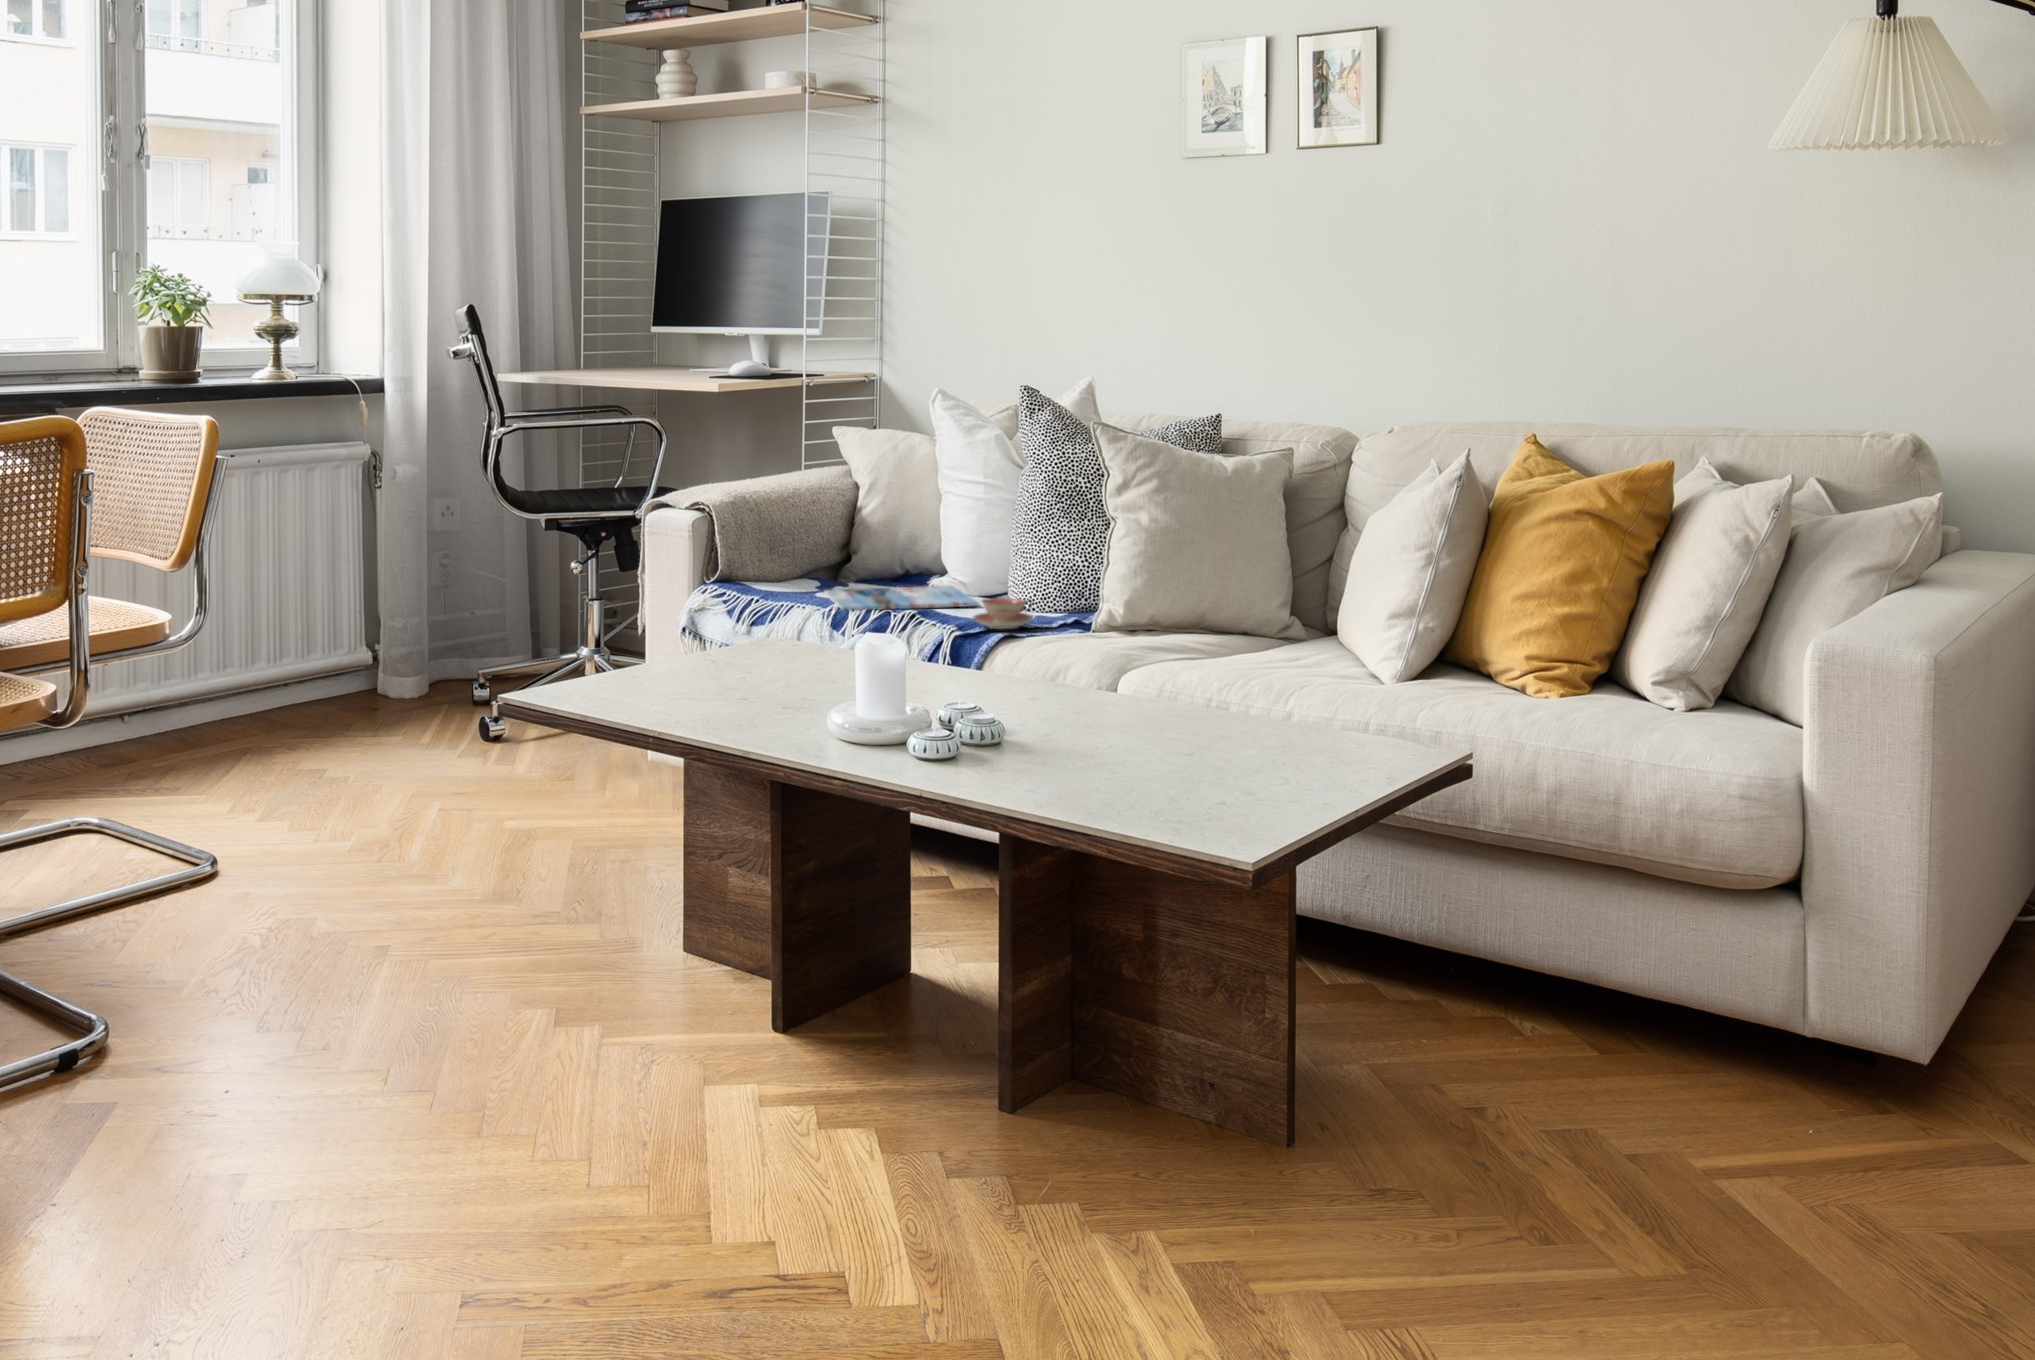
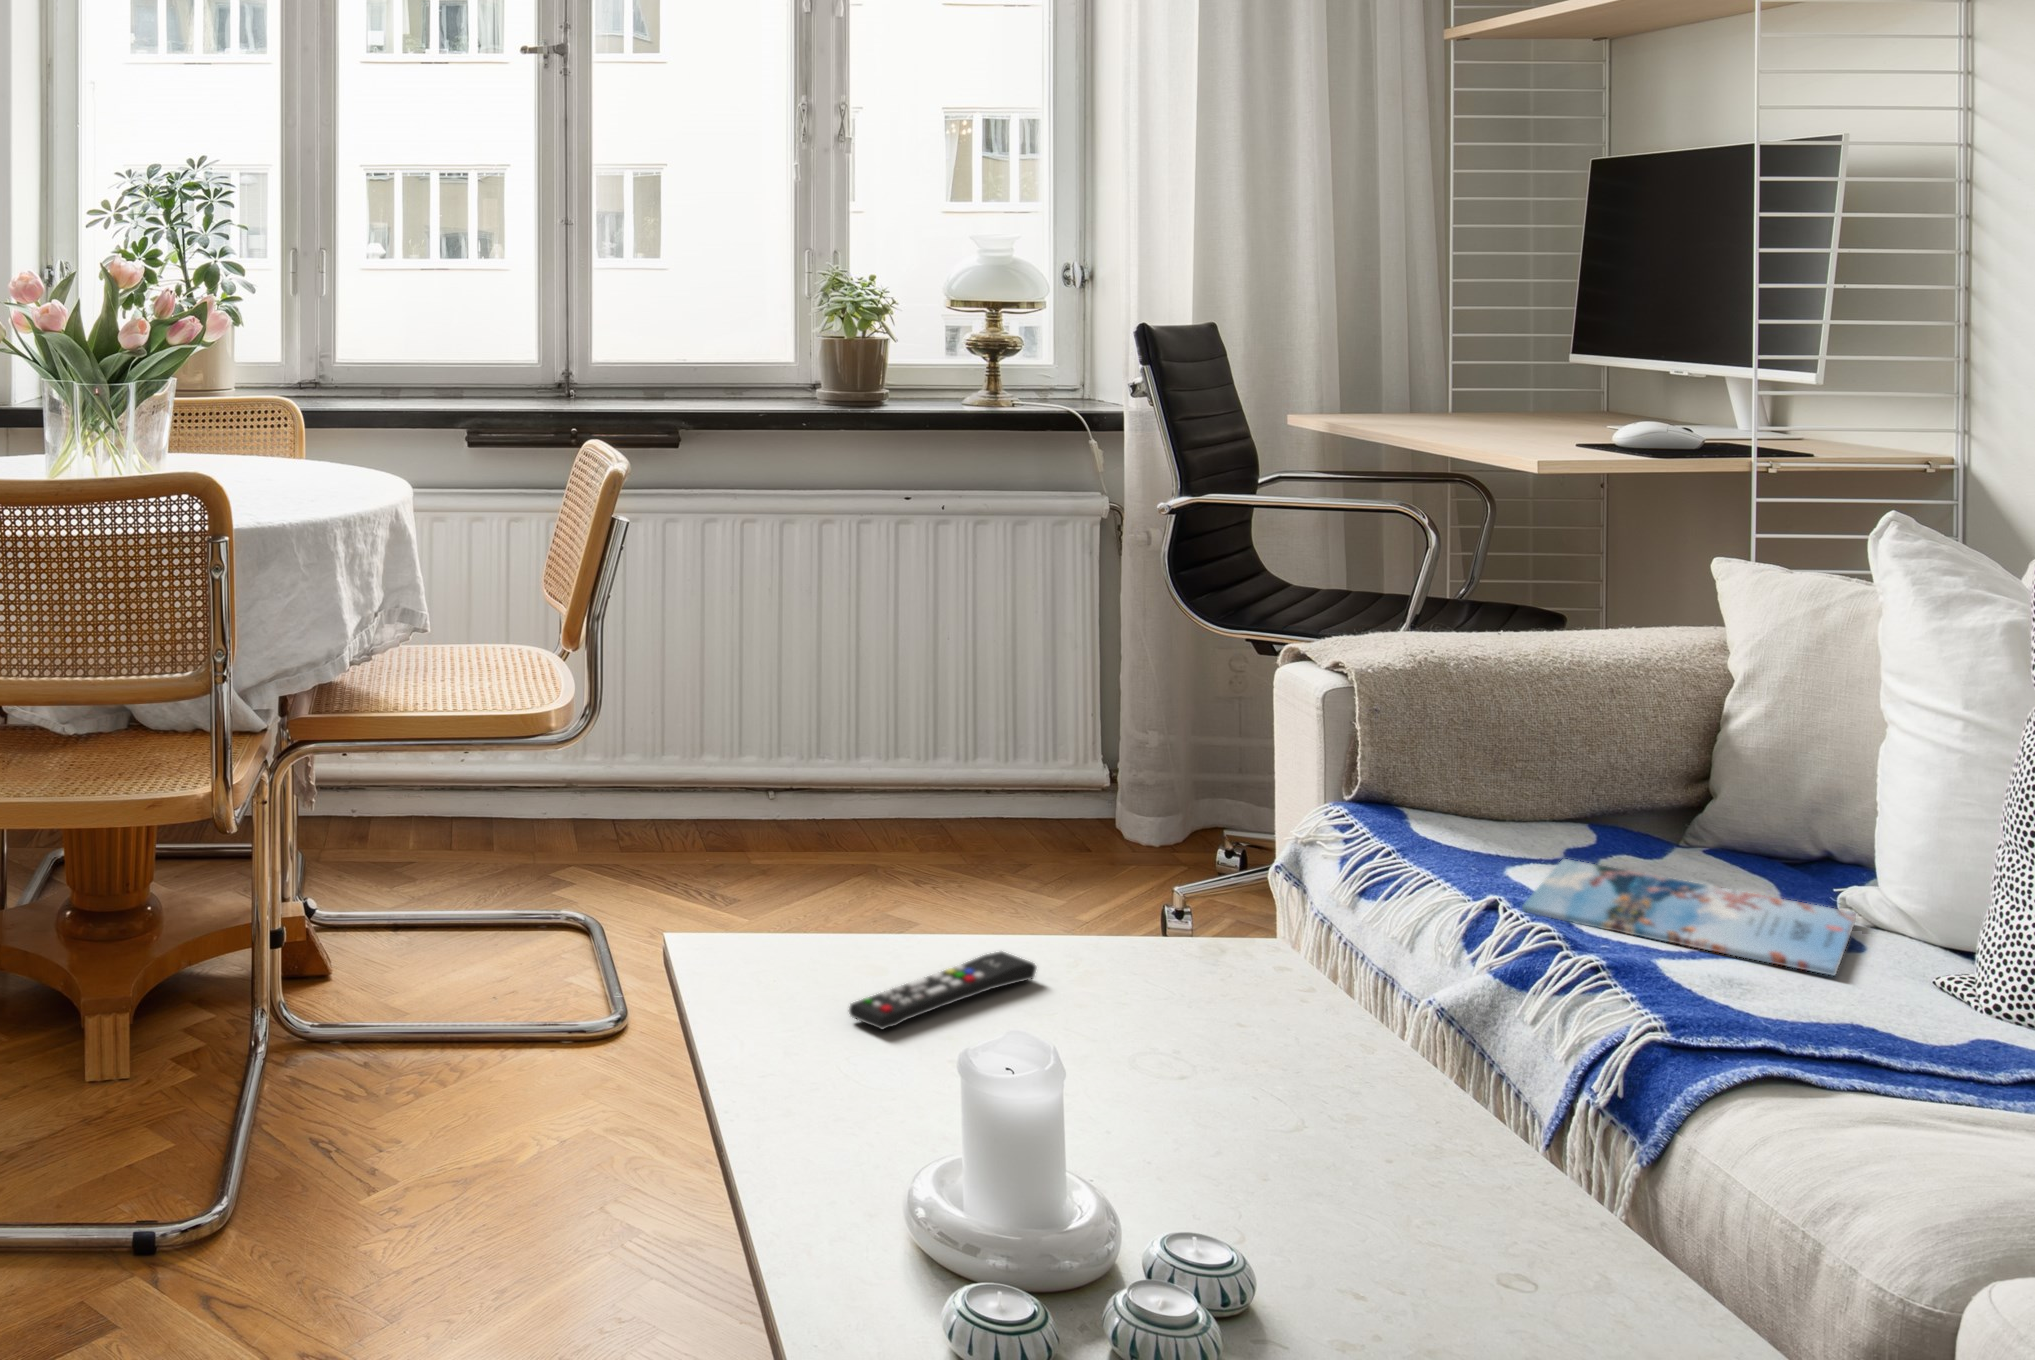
teacup: present [973,598,1033,629] -> none [1711,975,1874,1058]
remote control: none [683,659,723,697] -> present [849,952,1036,1029]

